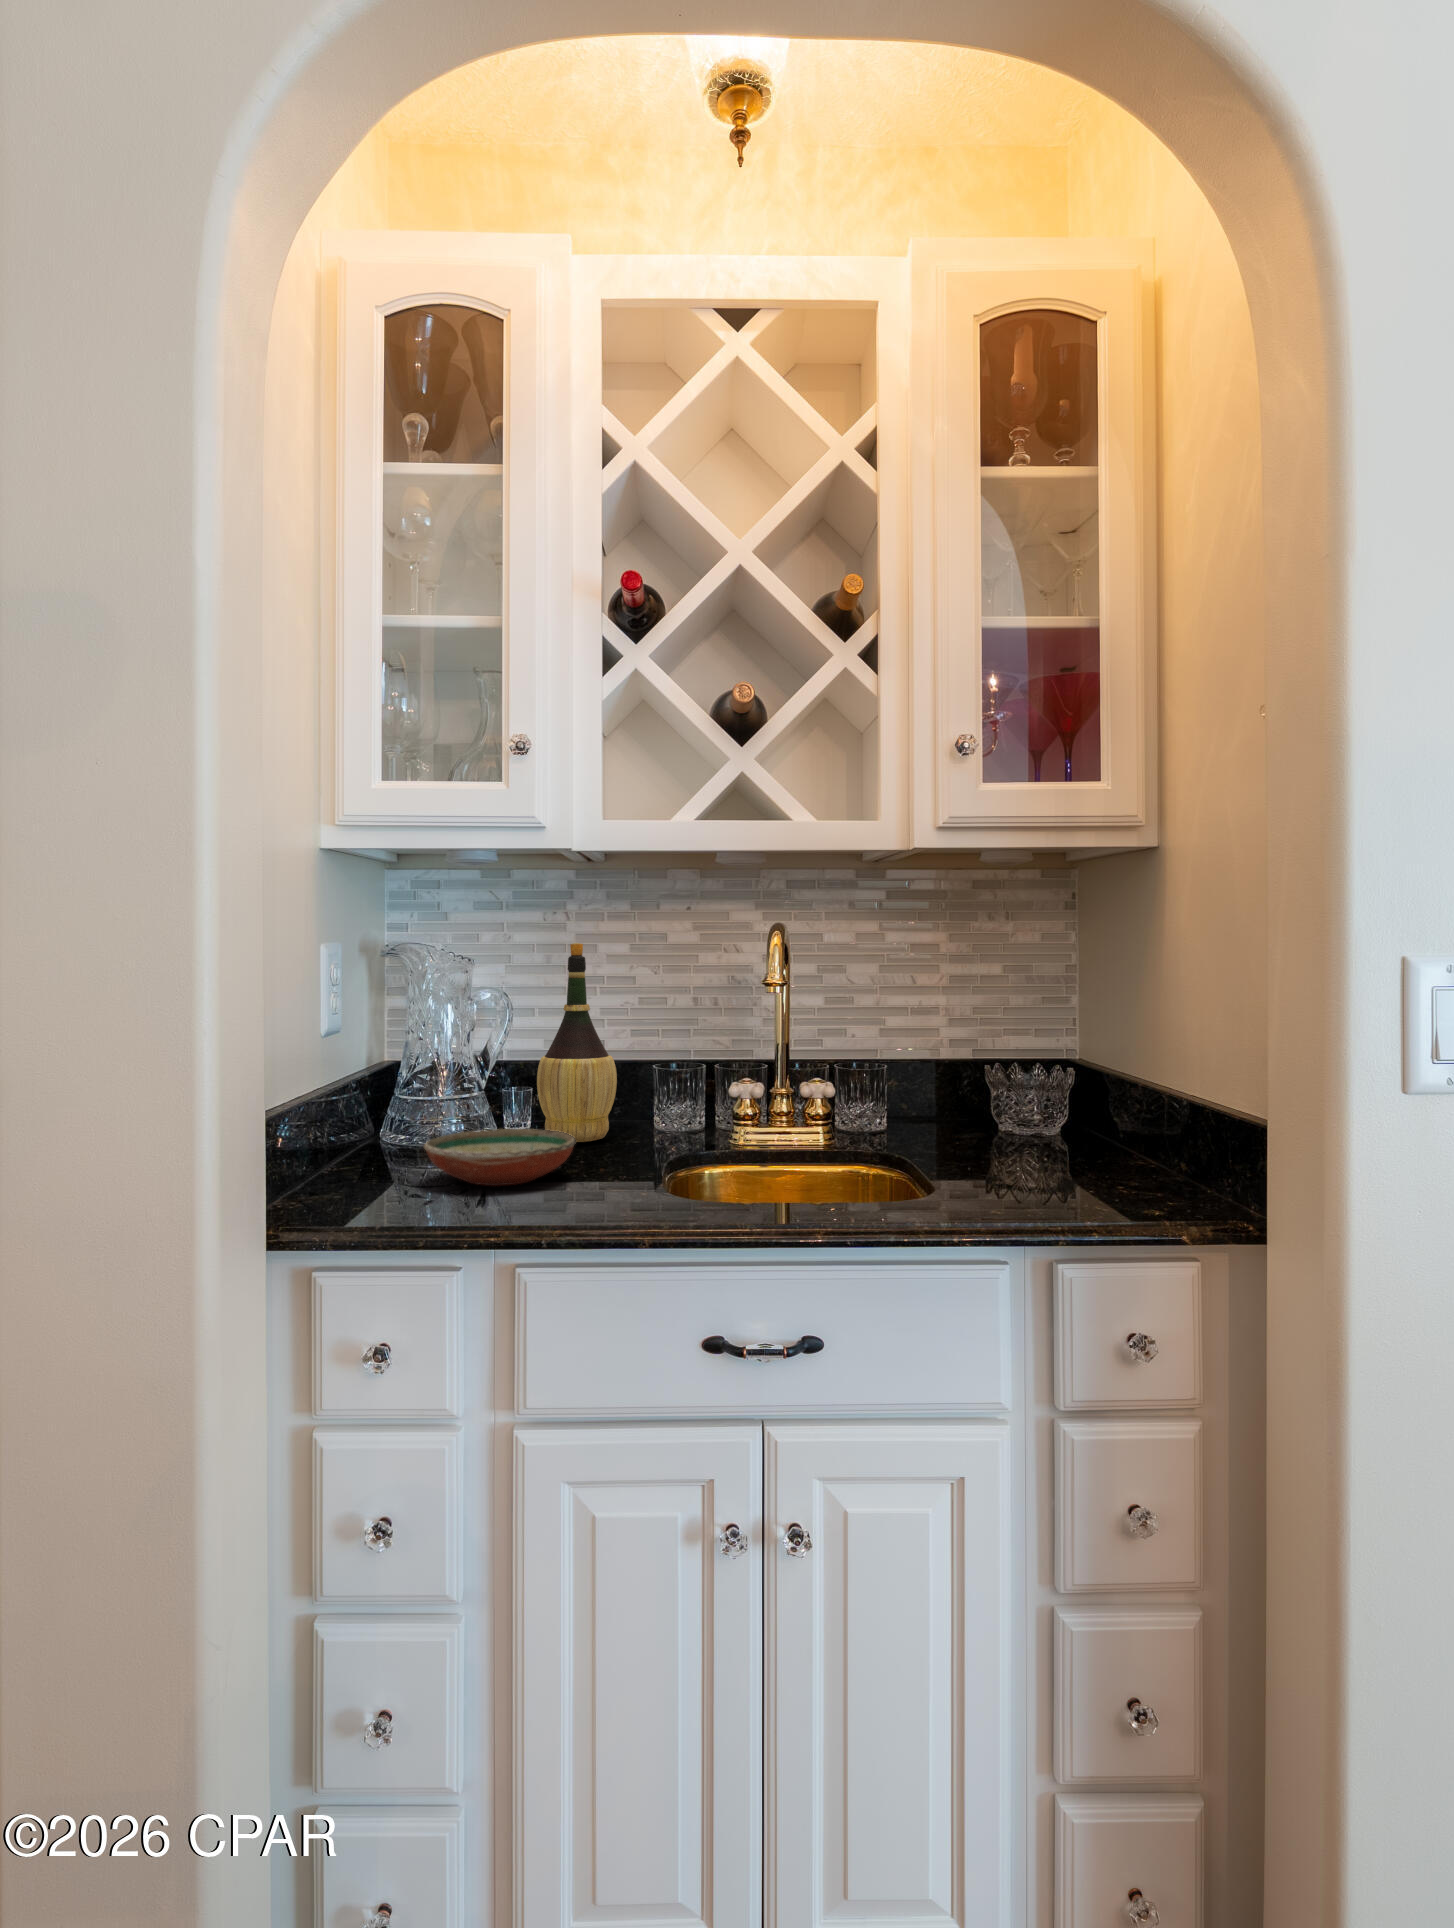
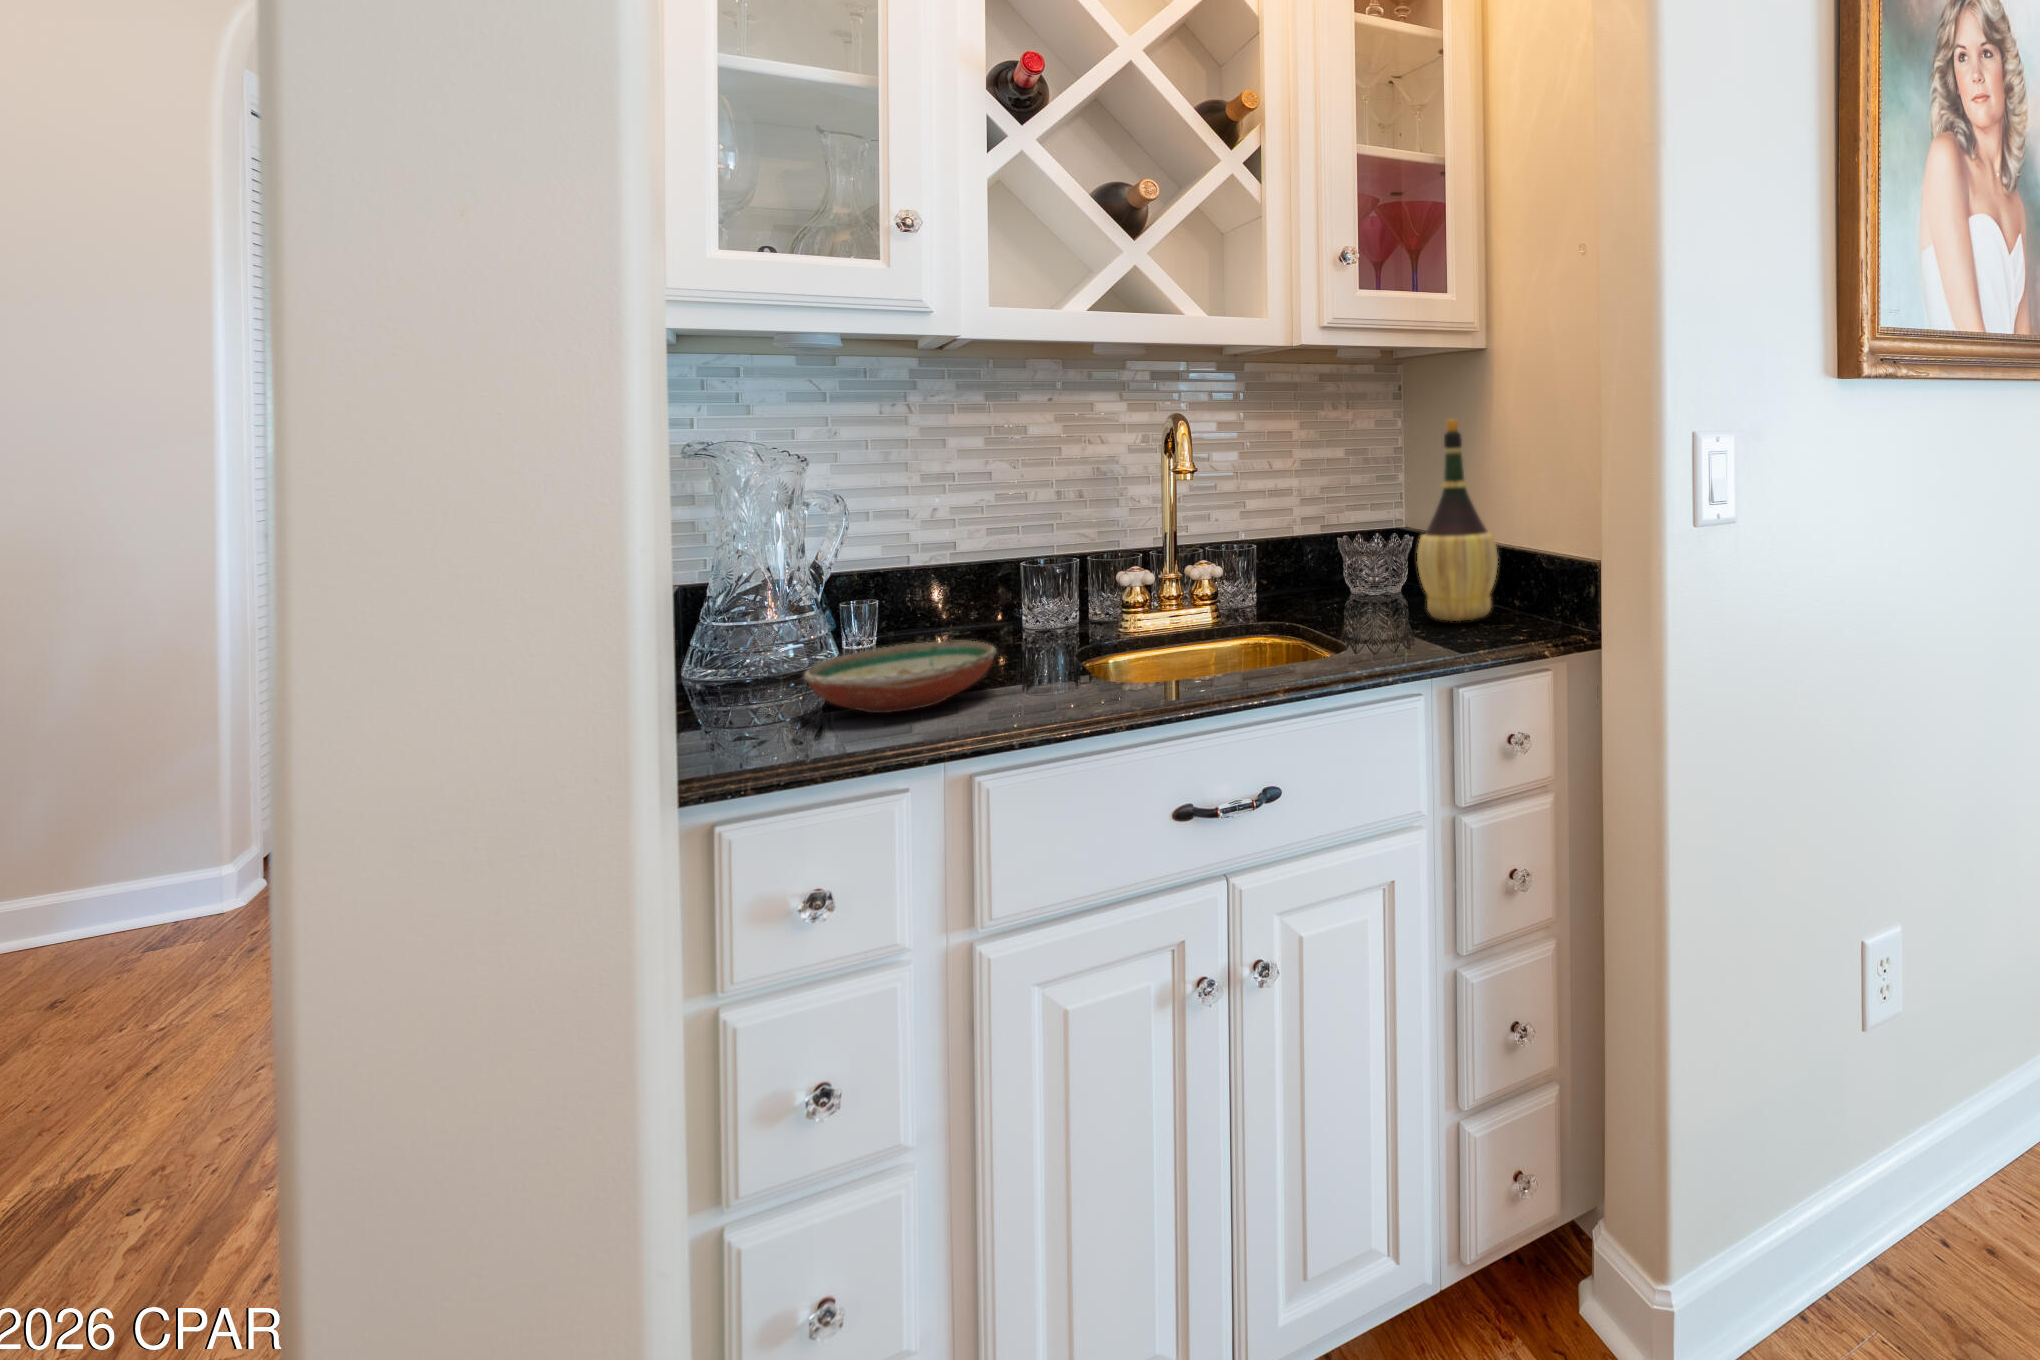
wine bottle: present [537,943,617,1142] -> present [1417,419,1498,621]

